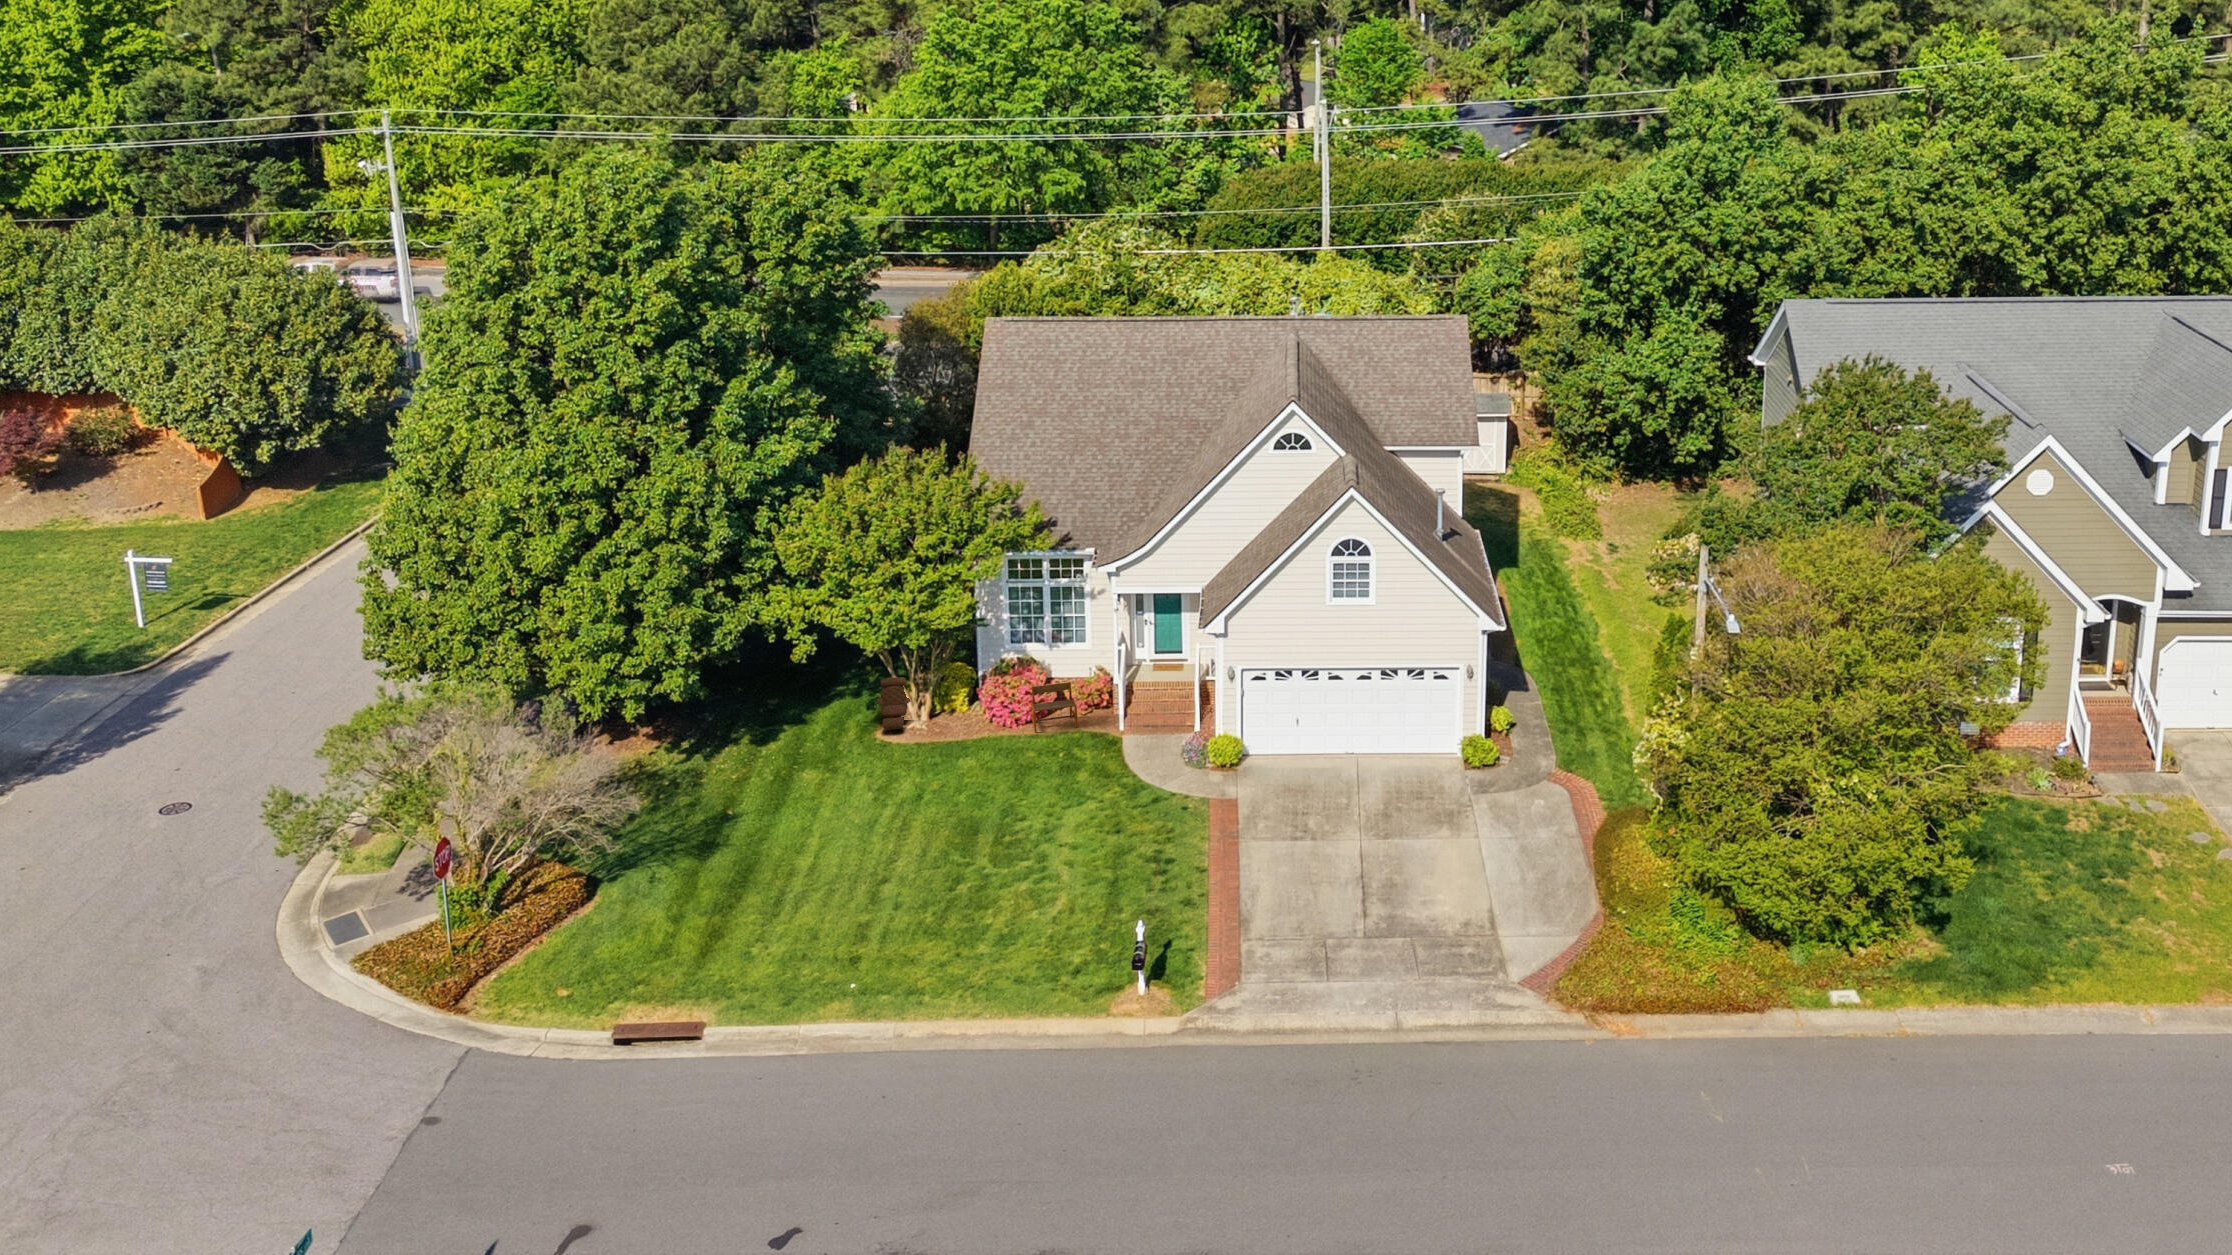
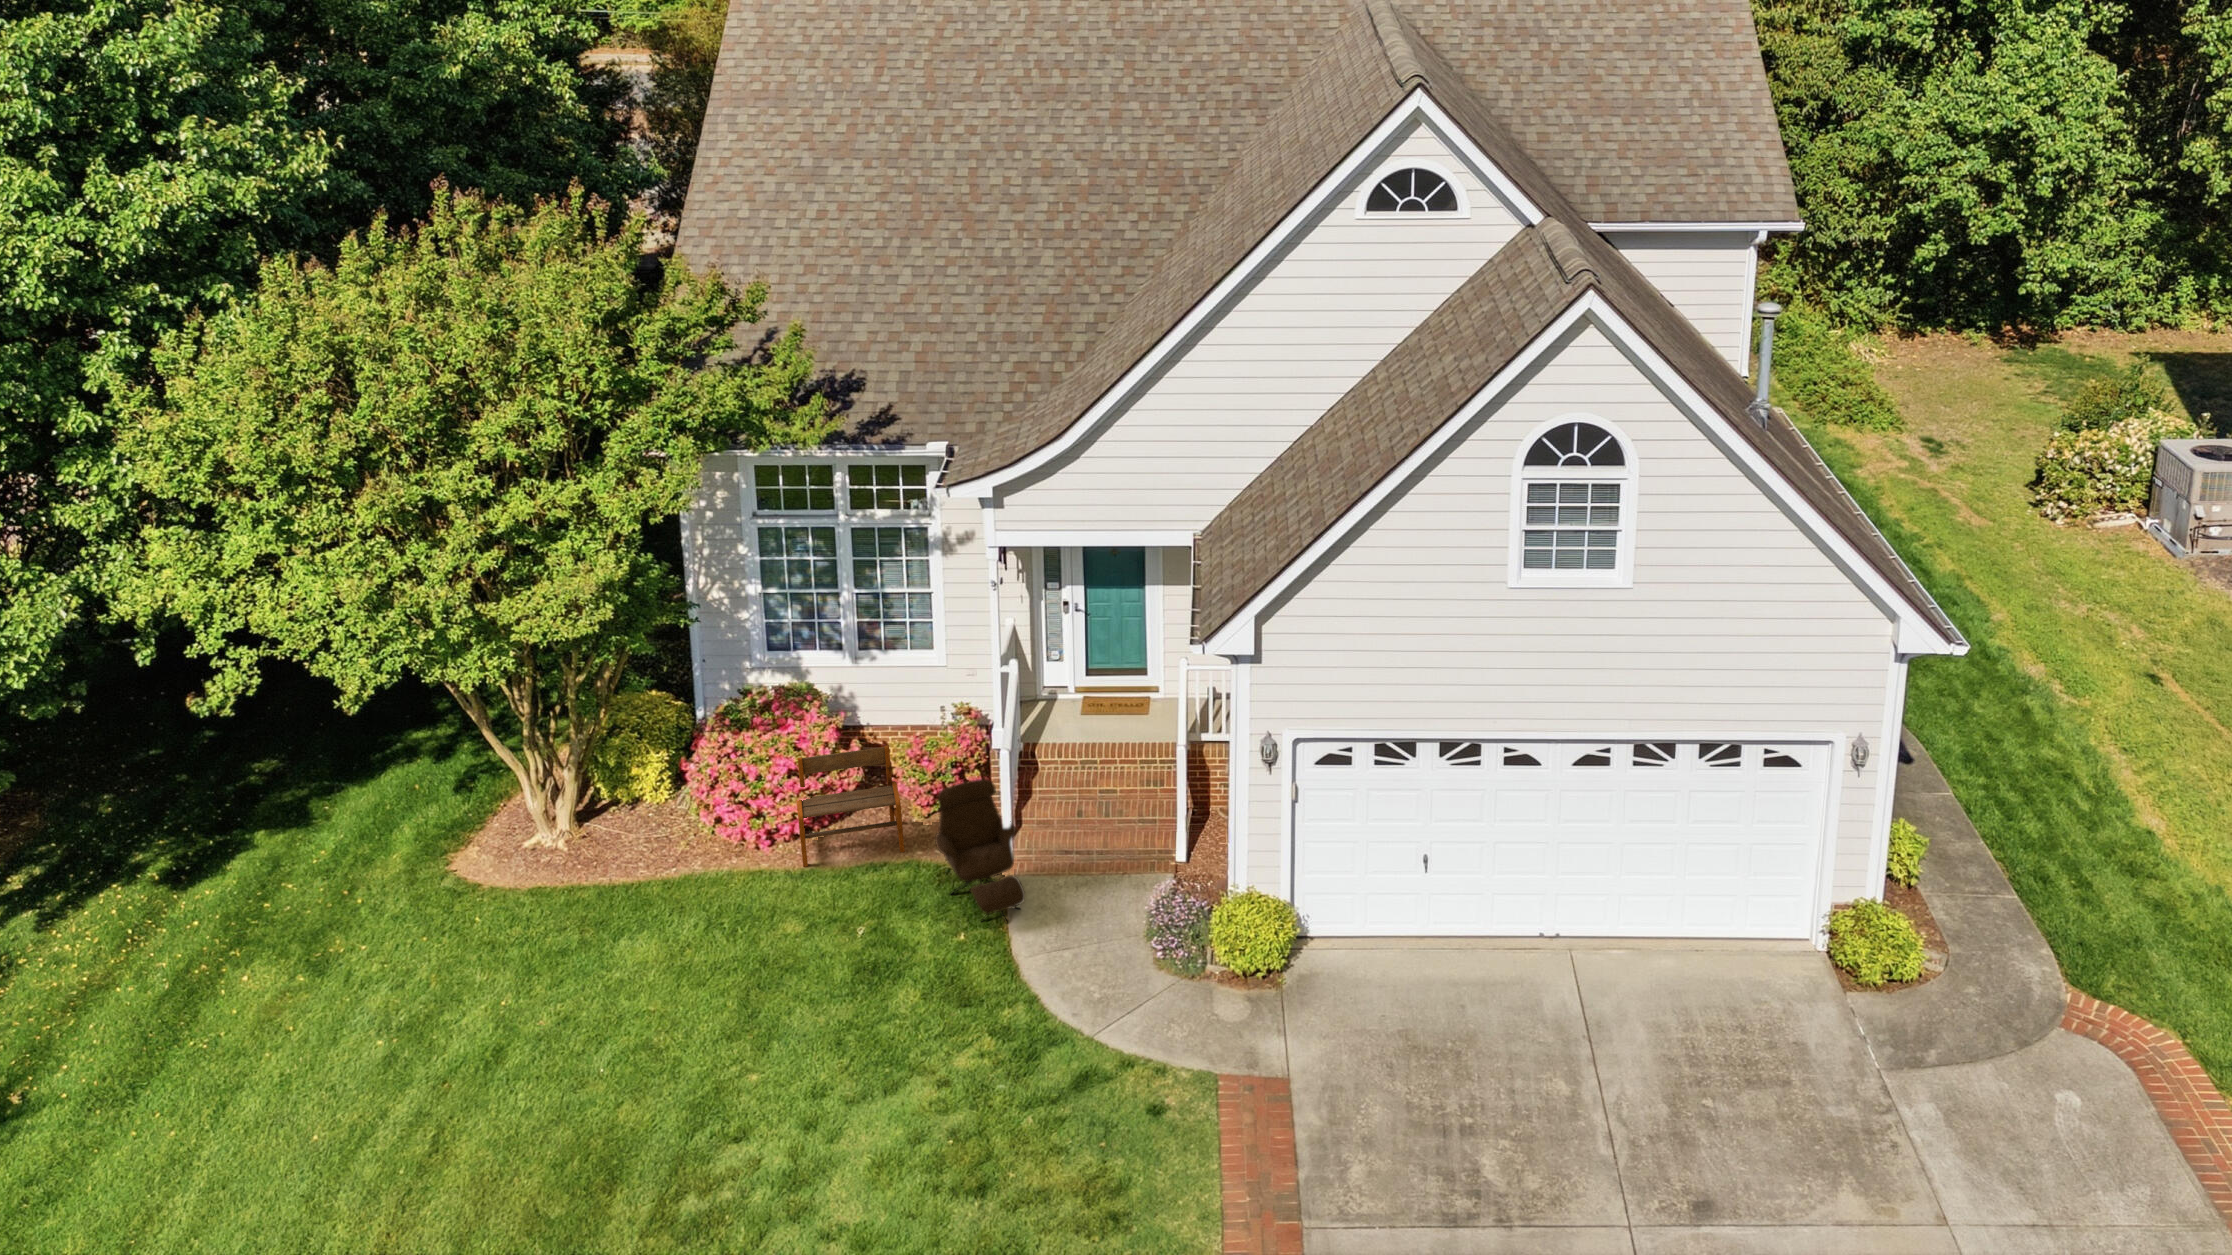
lounge chair: present [877,677,910,735] -> present [935,779,1025,922]

